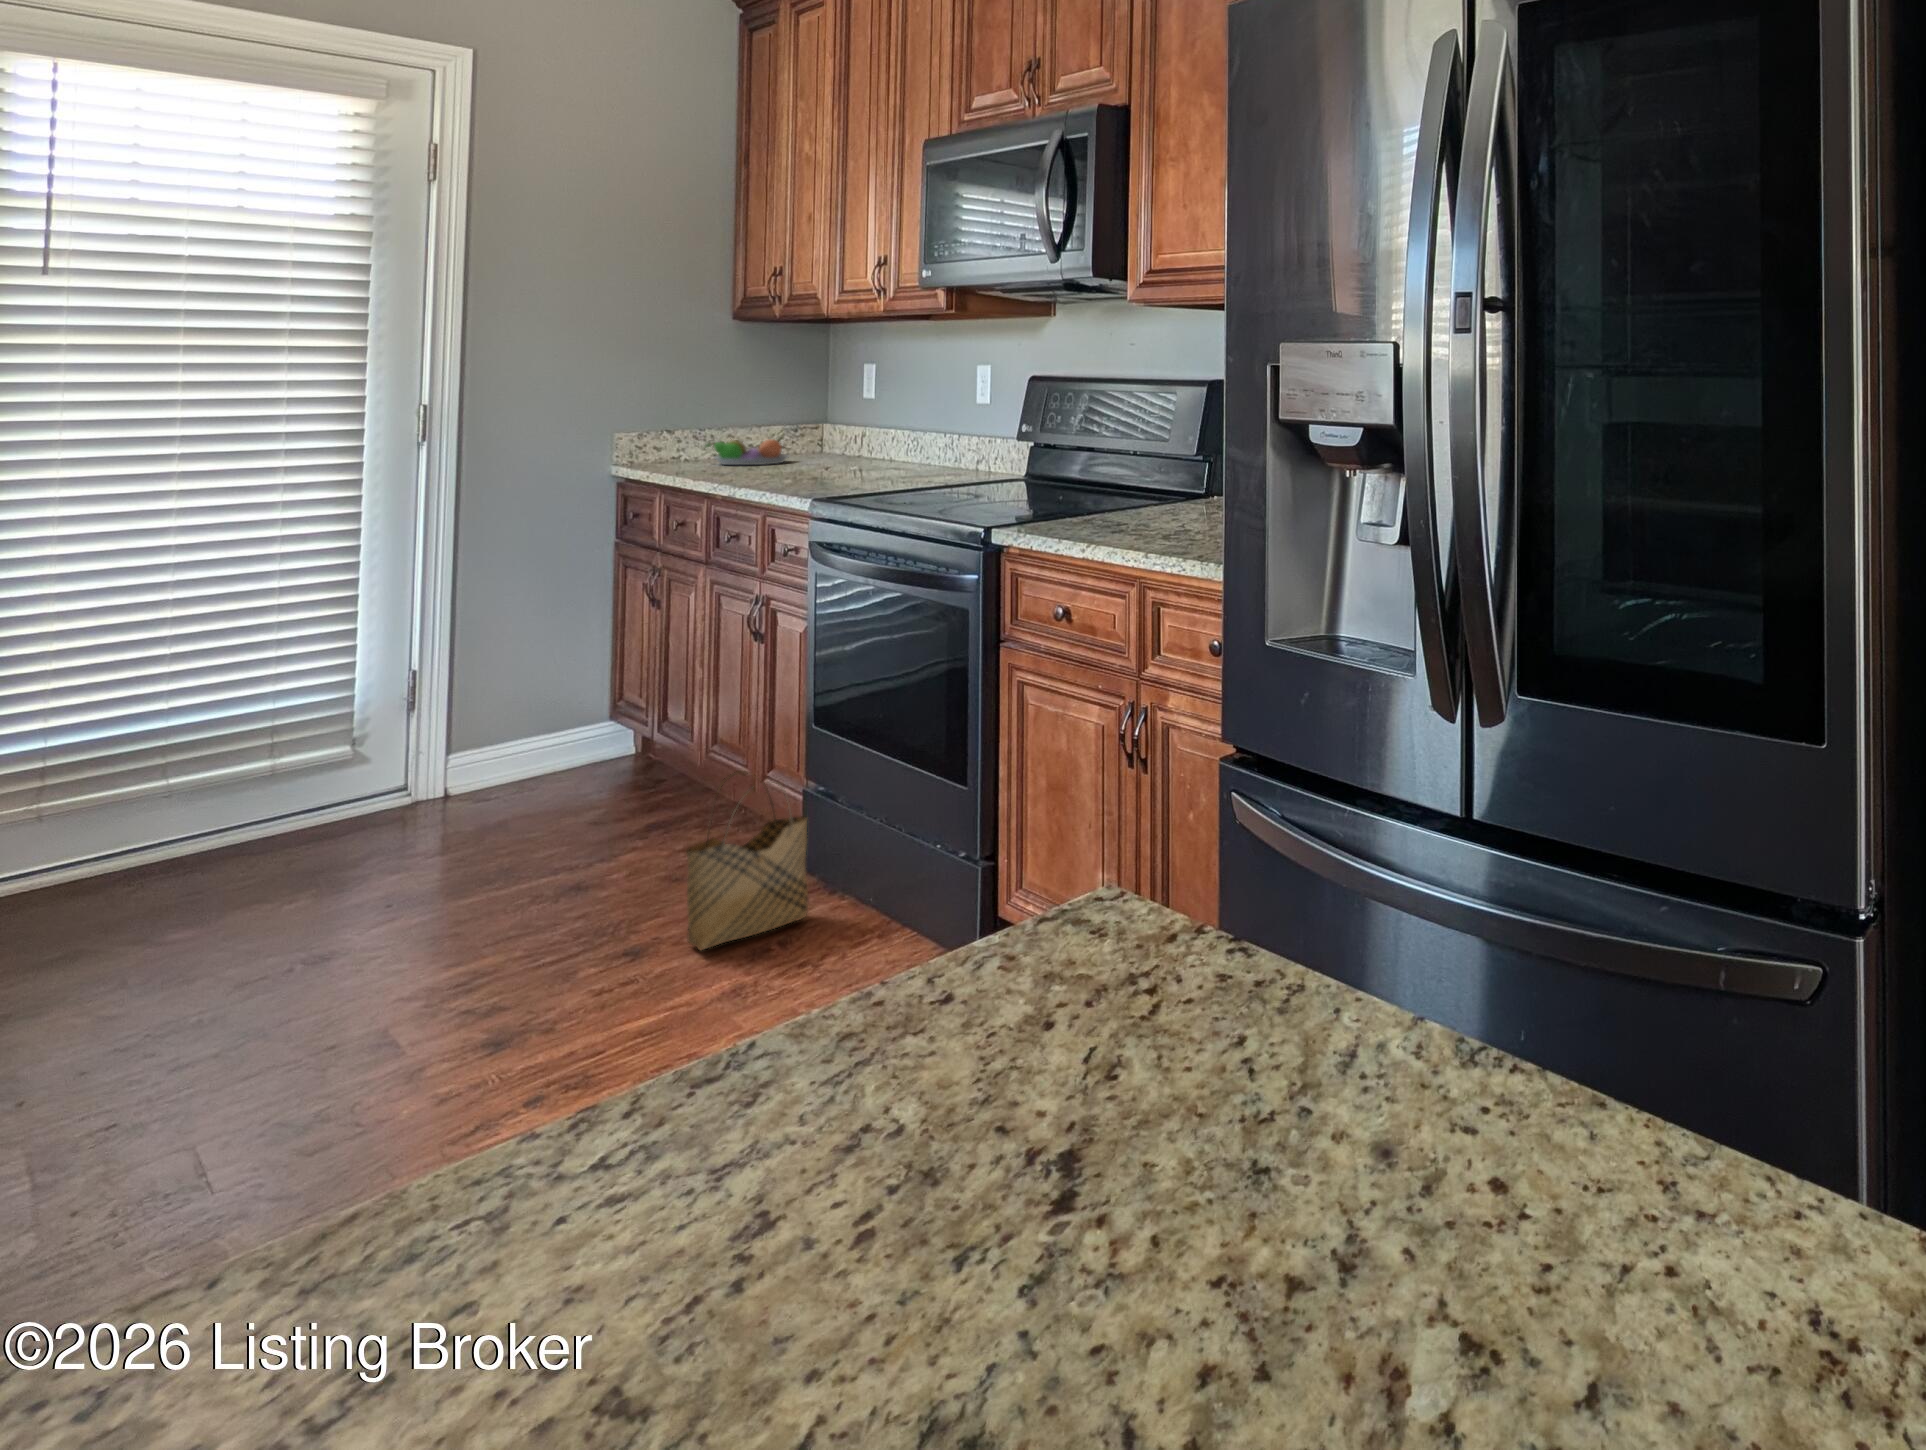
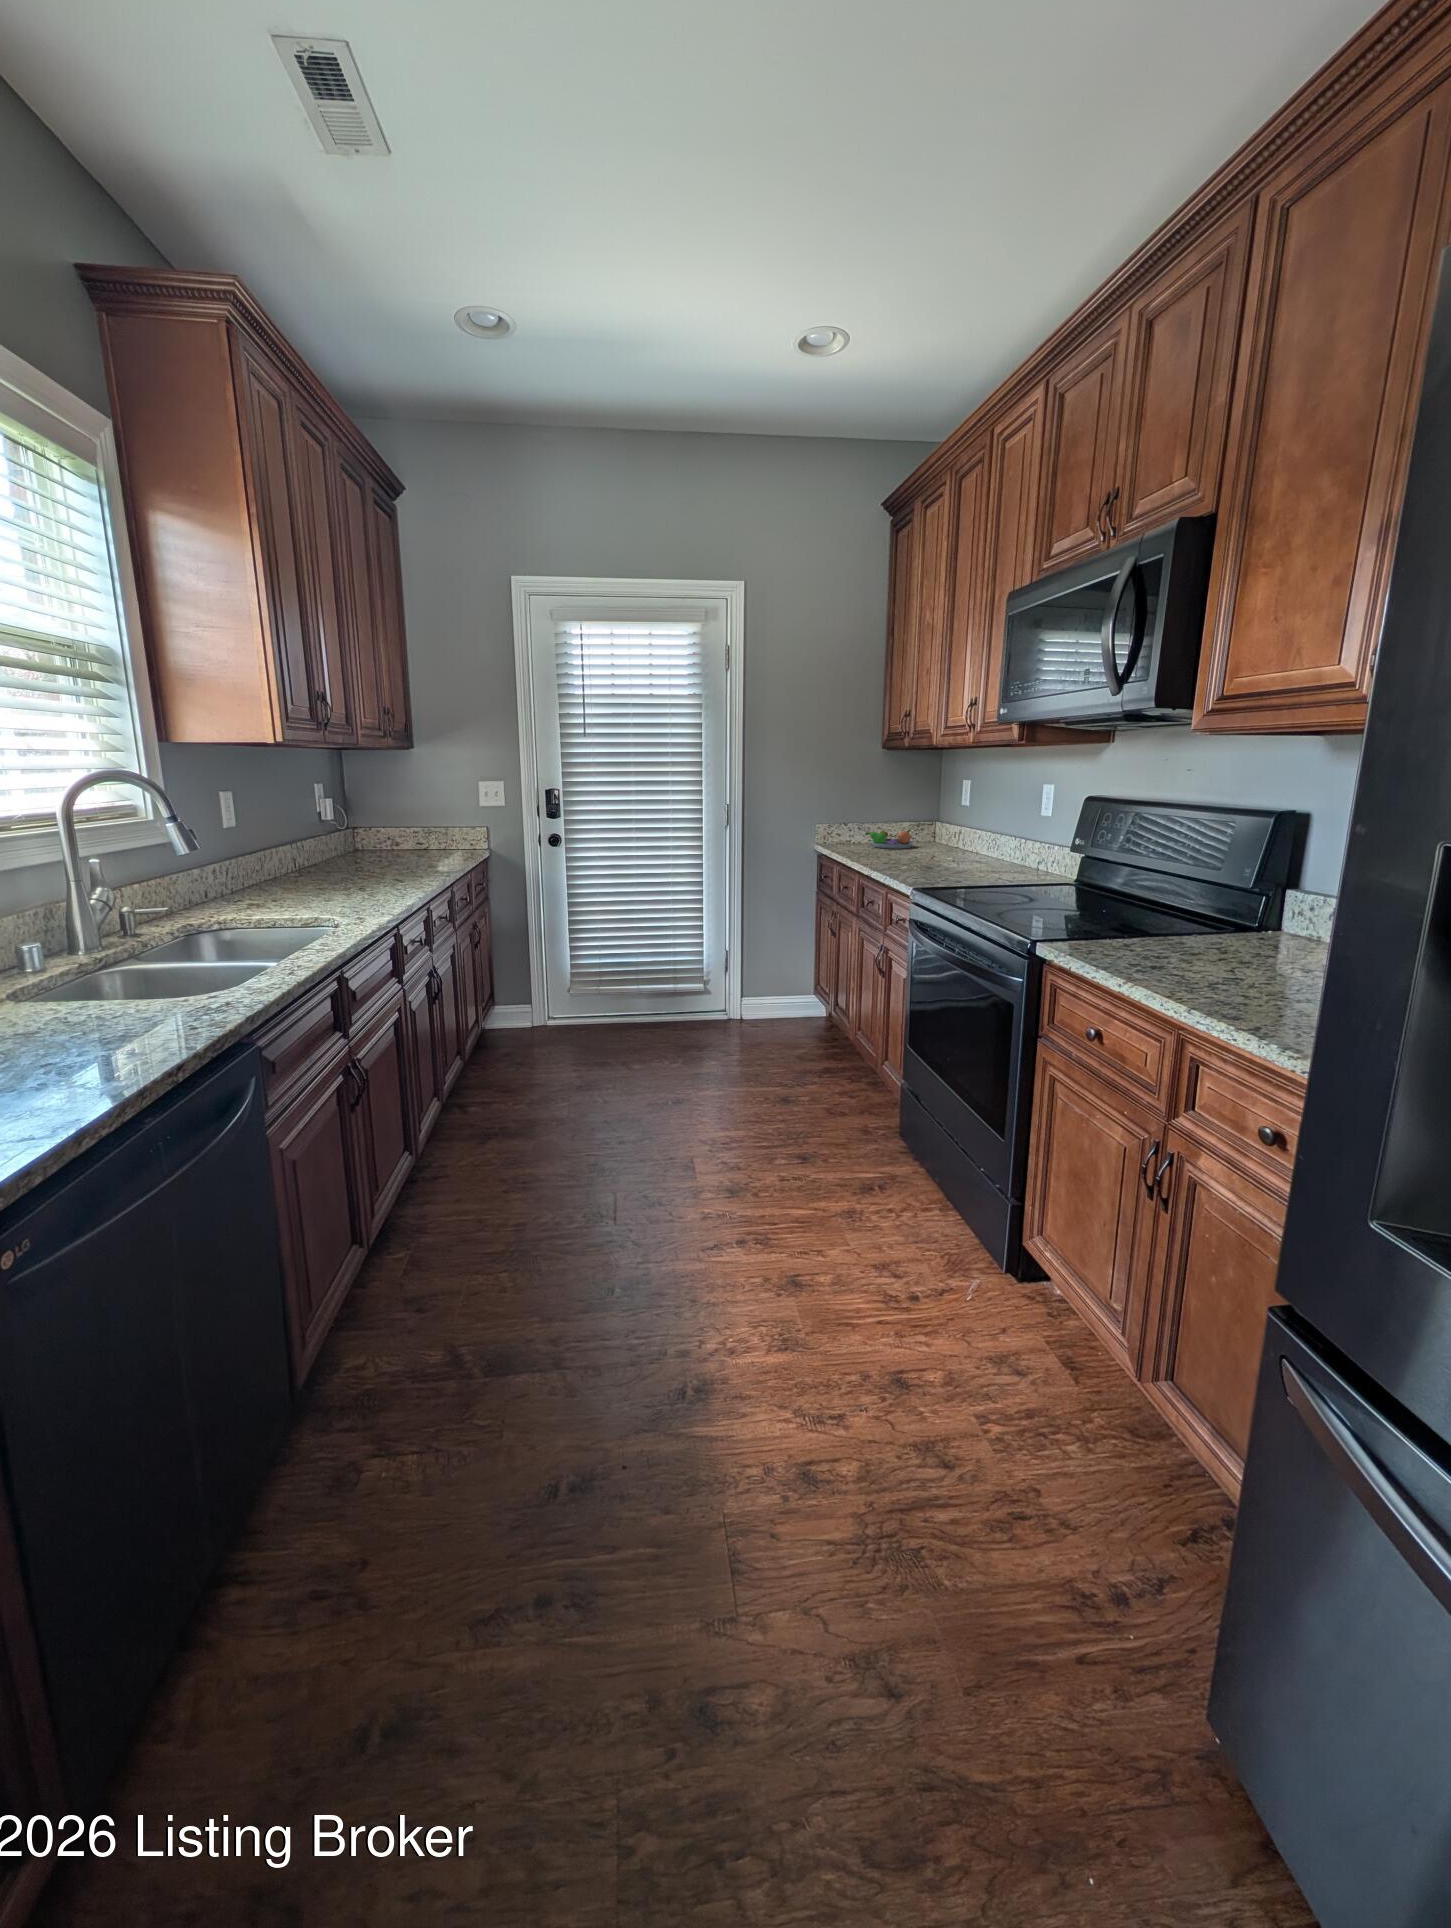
woven basket: present [686,772,808,950] -> none [827,1068,900,1176]

